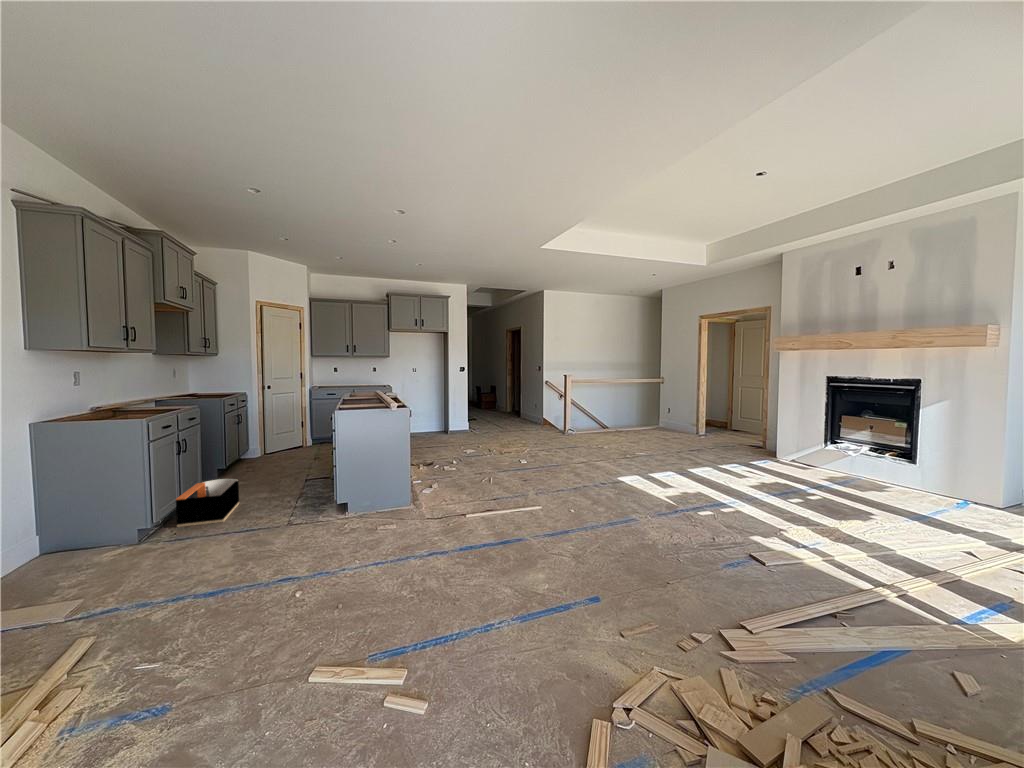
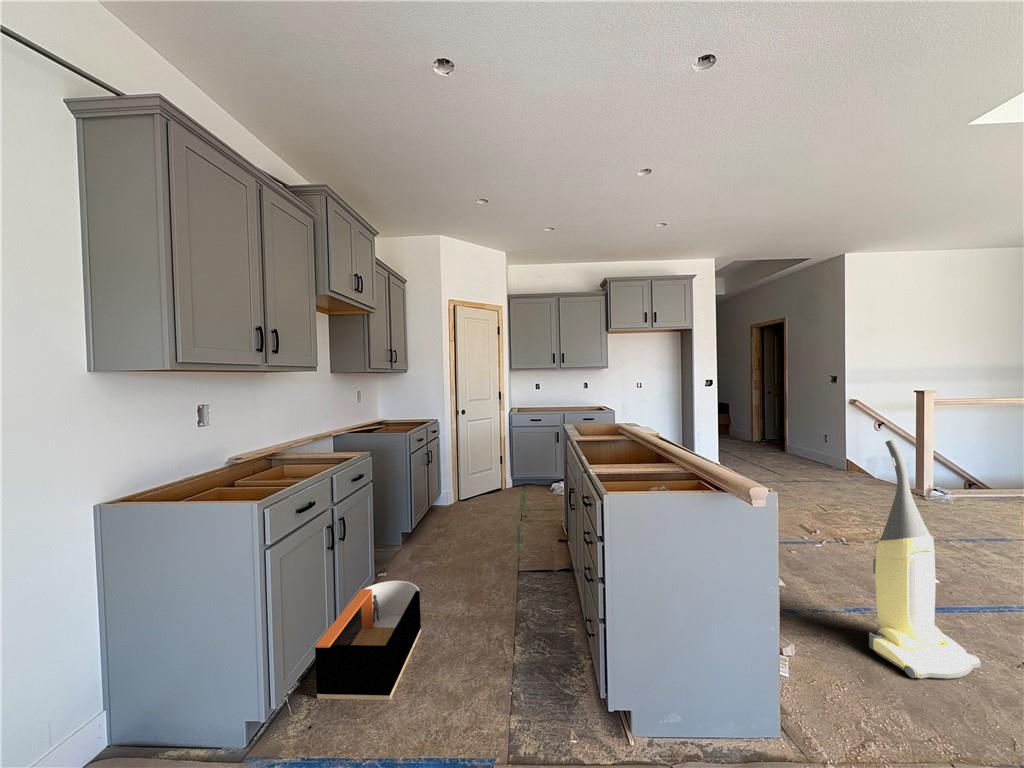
vacuum cleaner: none [471,392,508,488] -> present [869,440,981,679]

